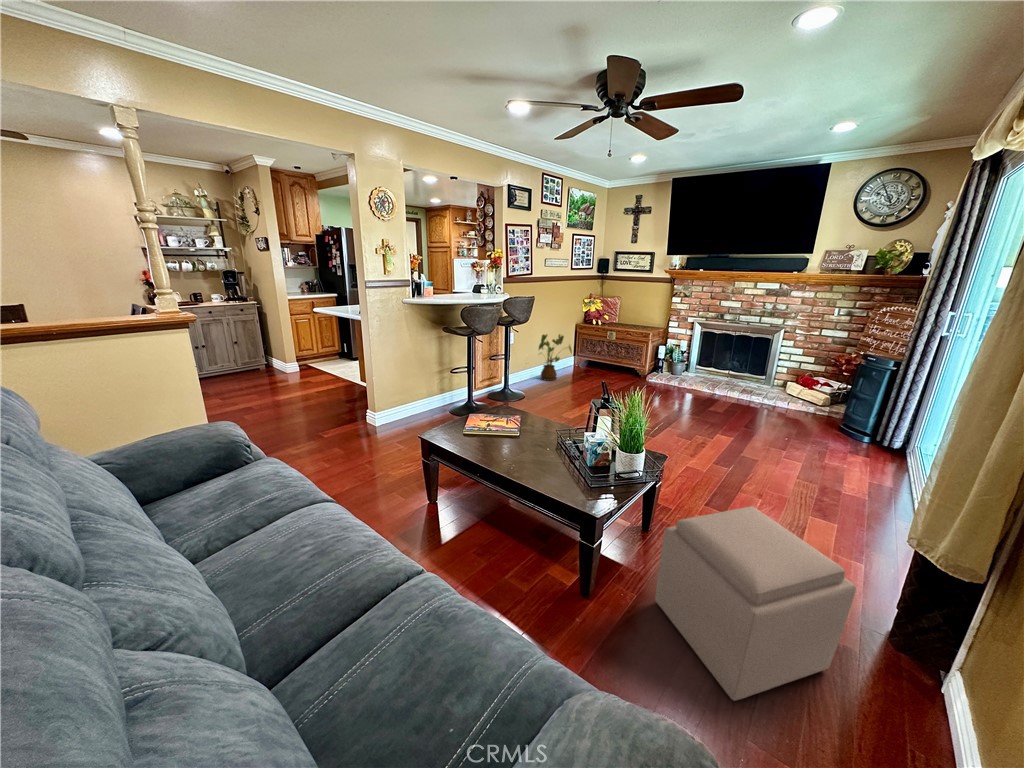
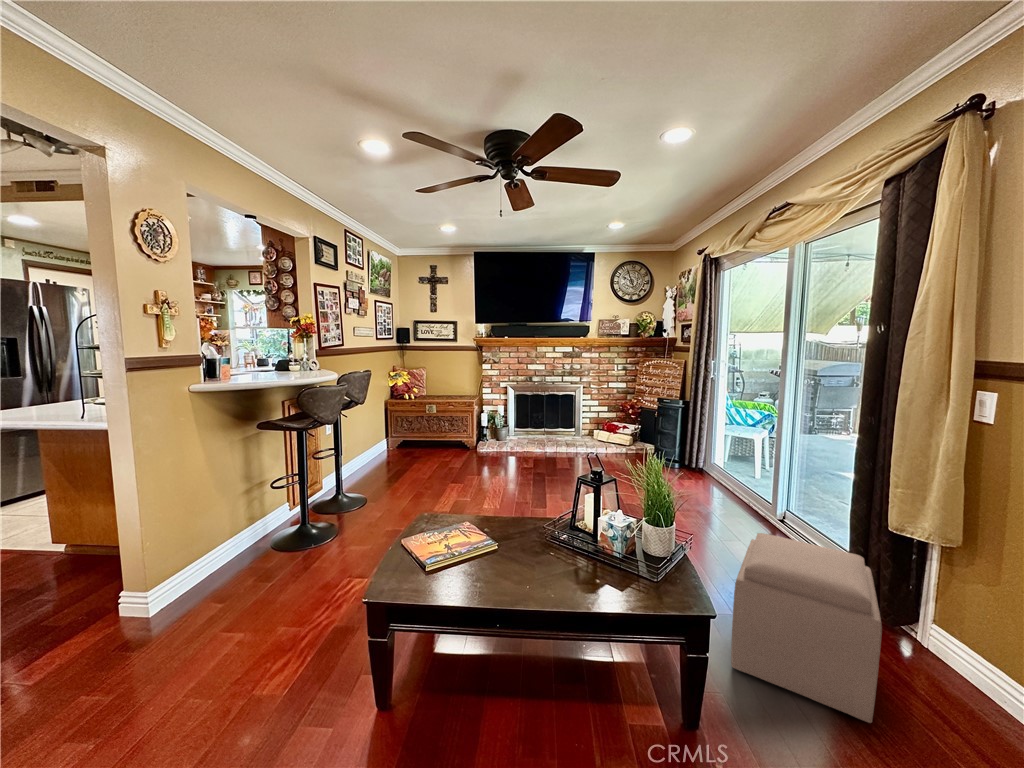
house plant: present [539,334,572,381] -> none [359,414,405,474]

